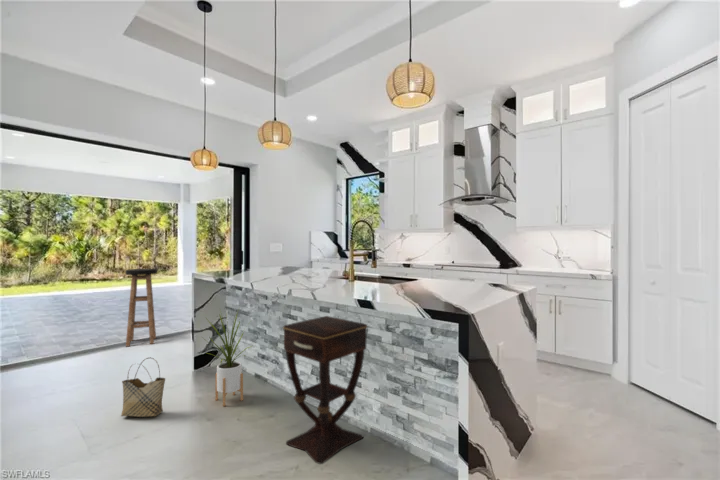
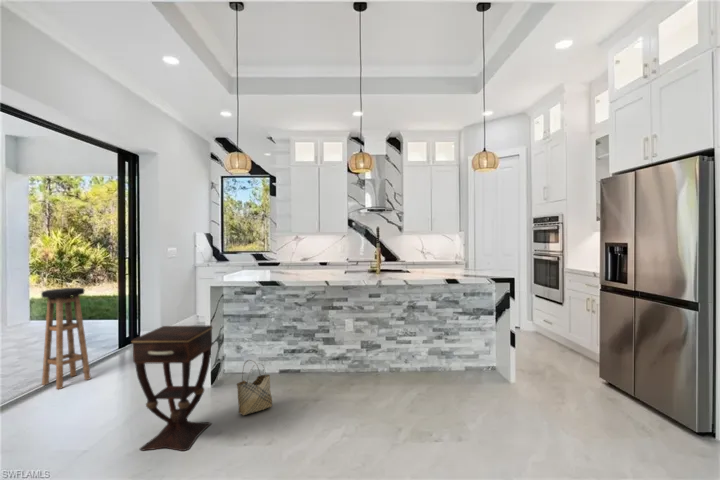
house plant: present [209,315,247,406] -> none [277,305,320,388]
side table: present [283,316,367,464] -> present [132,325,212,451]

